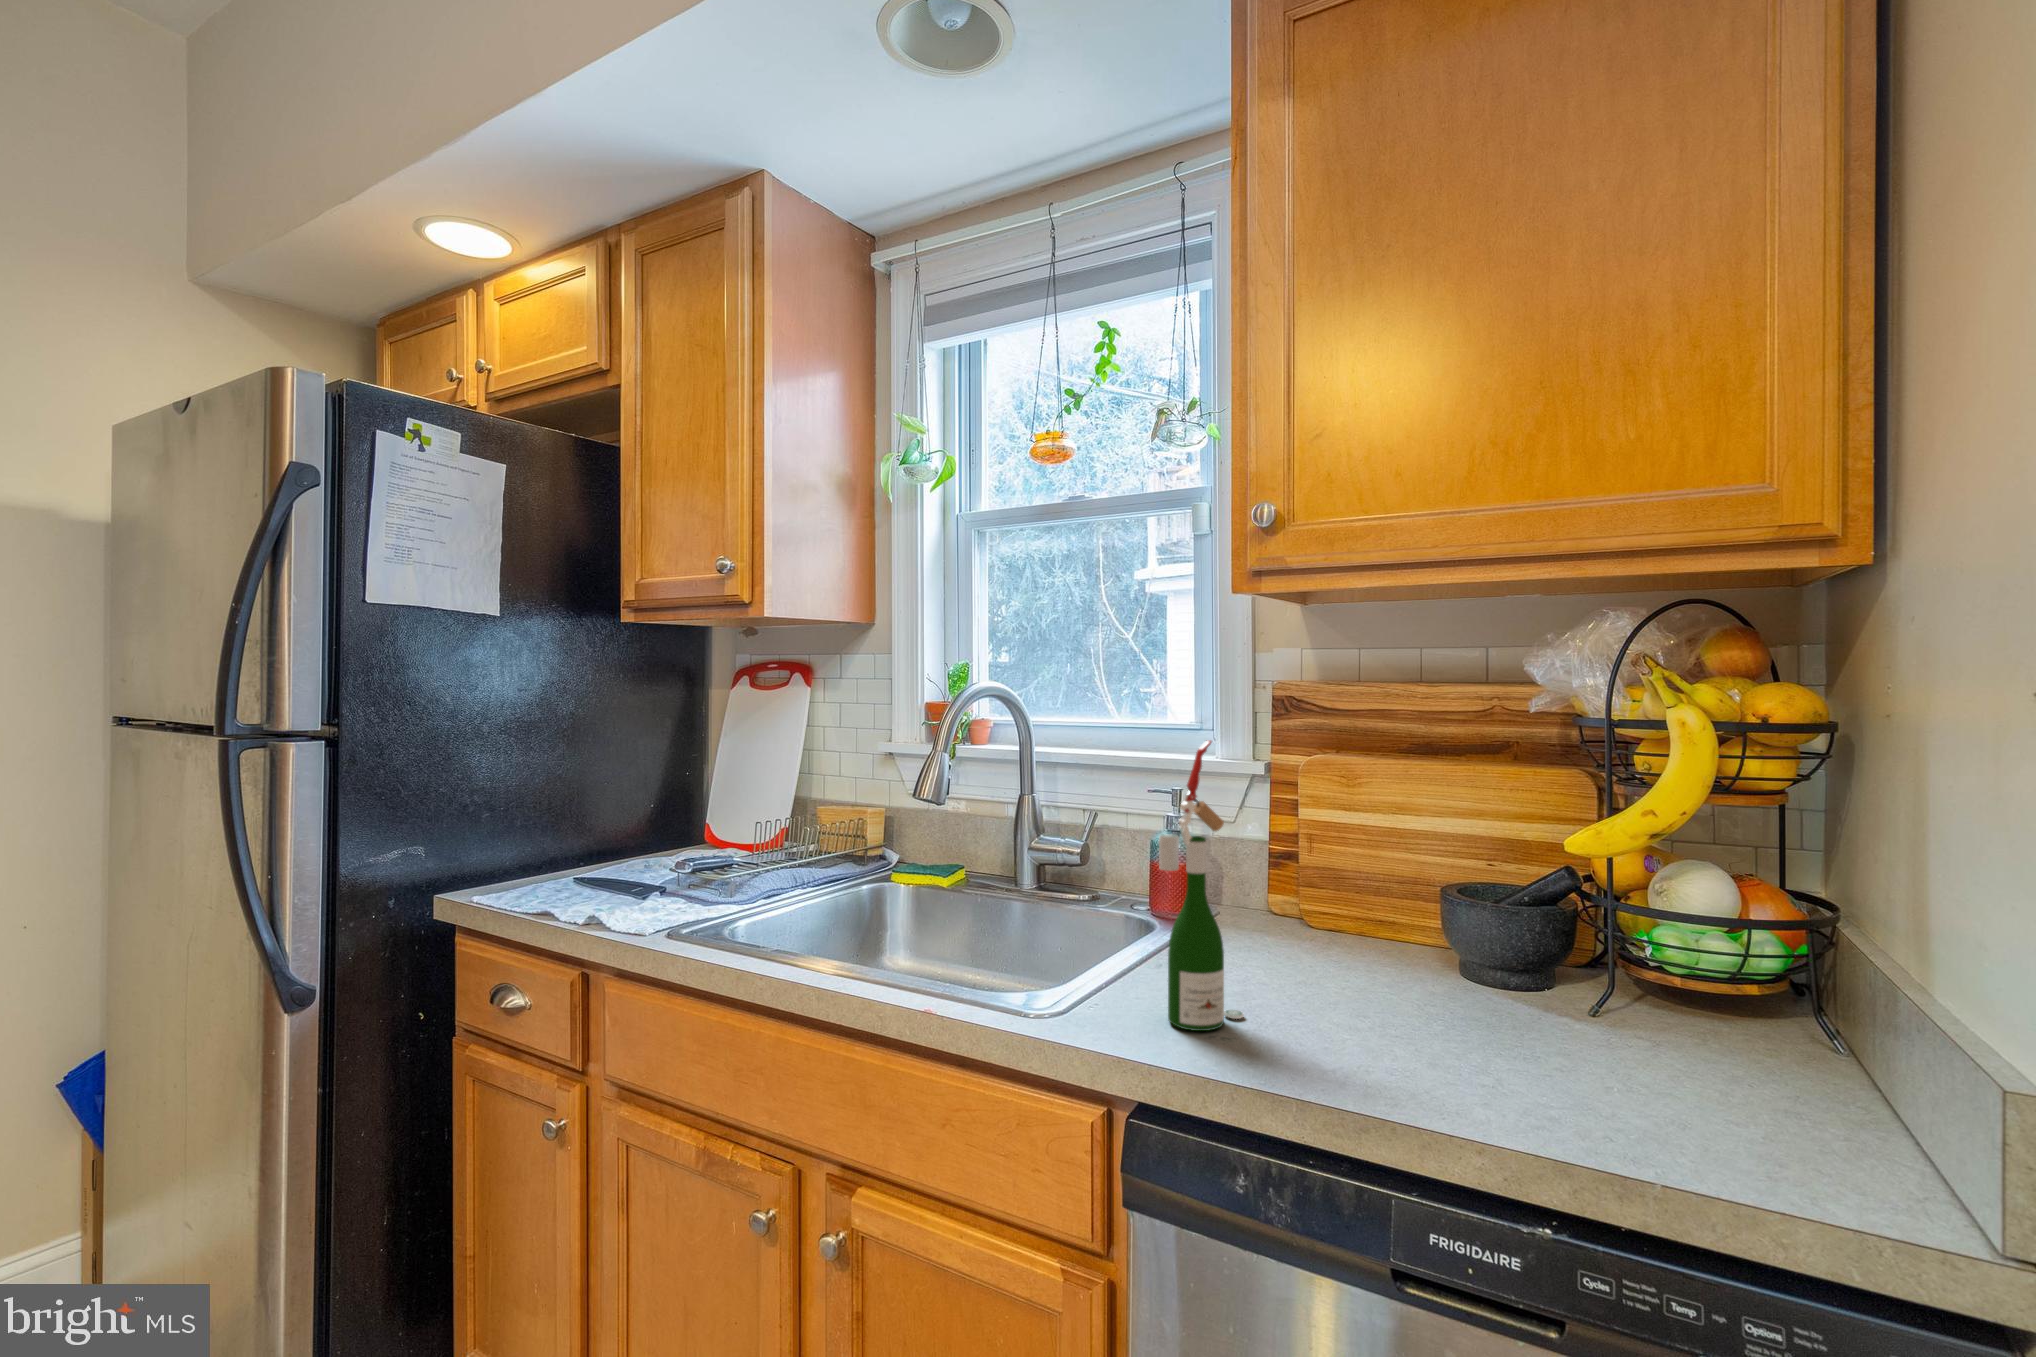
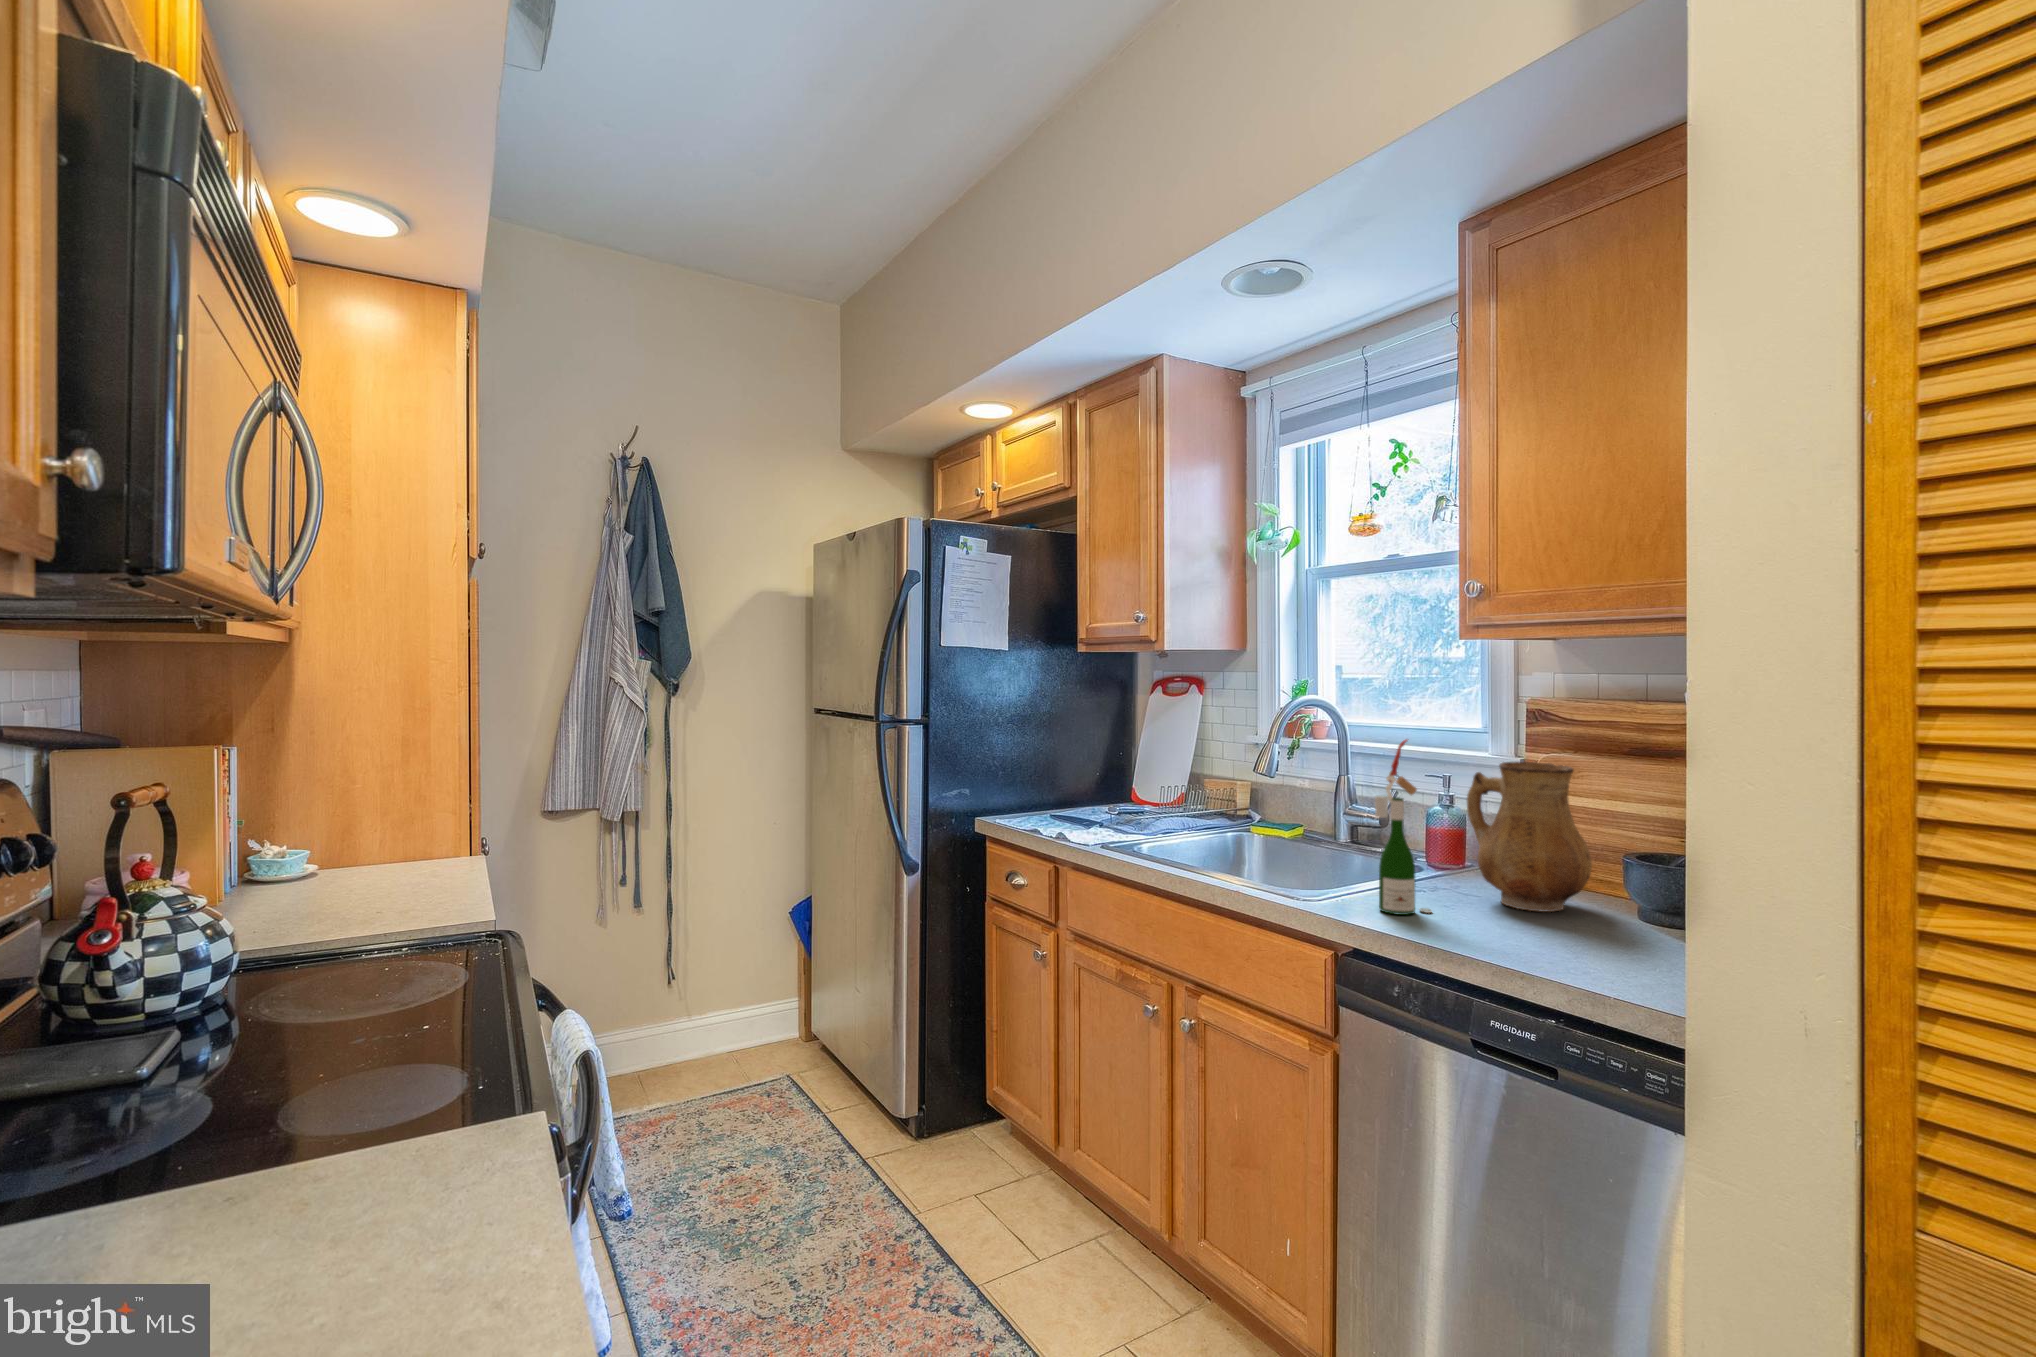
ceramic pitcher: none [1253,769,1430,992] -> present [1467,761,1592,912]

